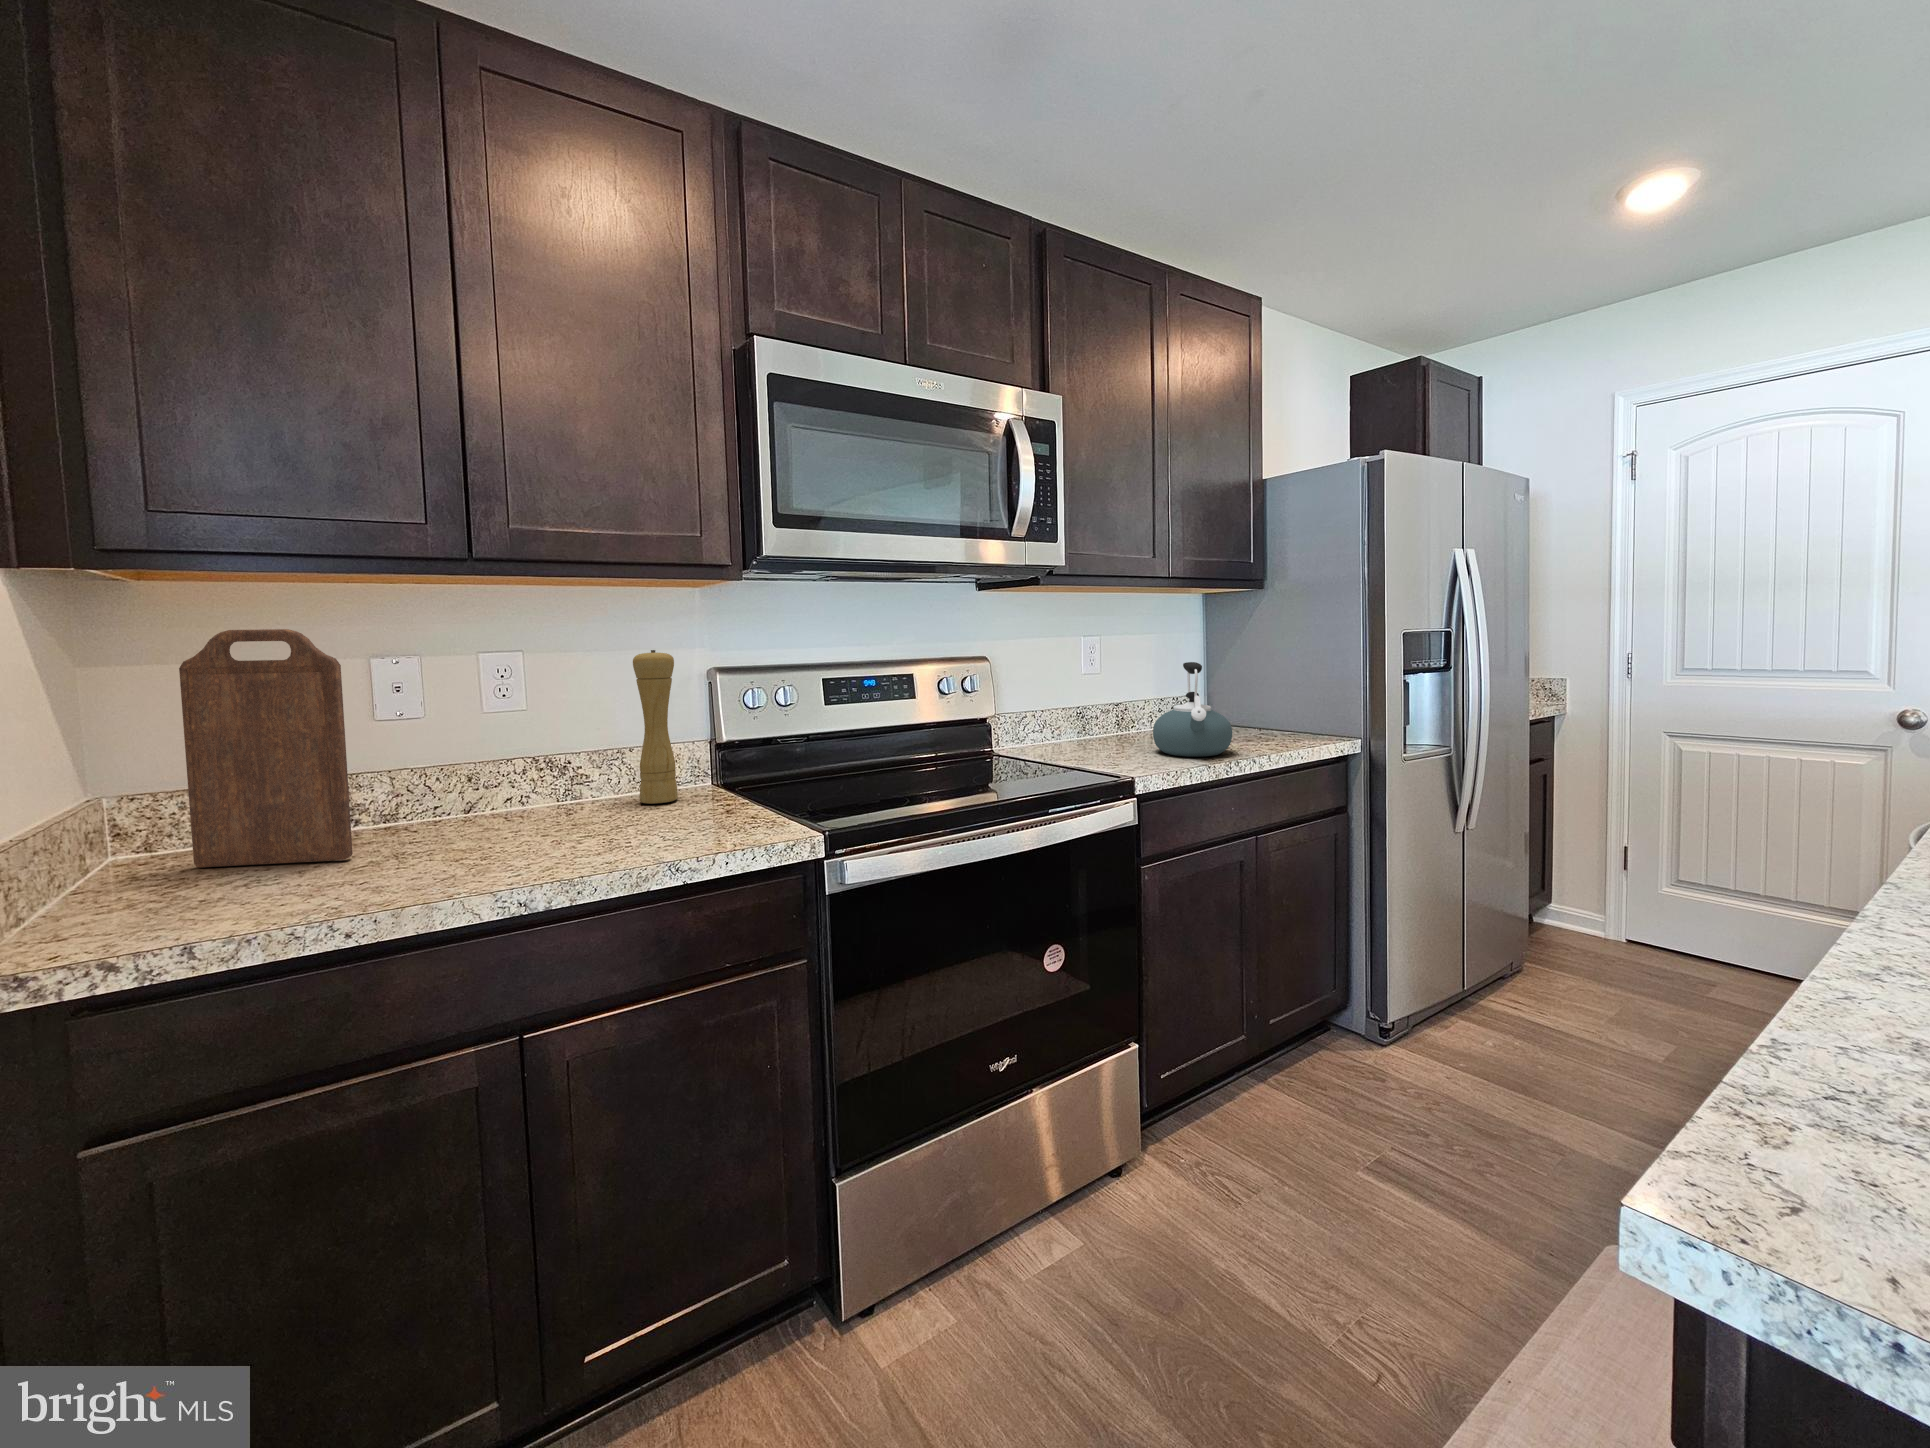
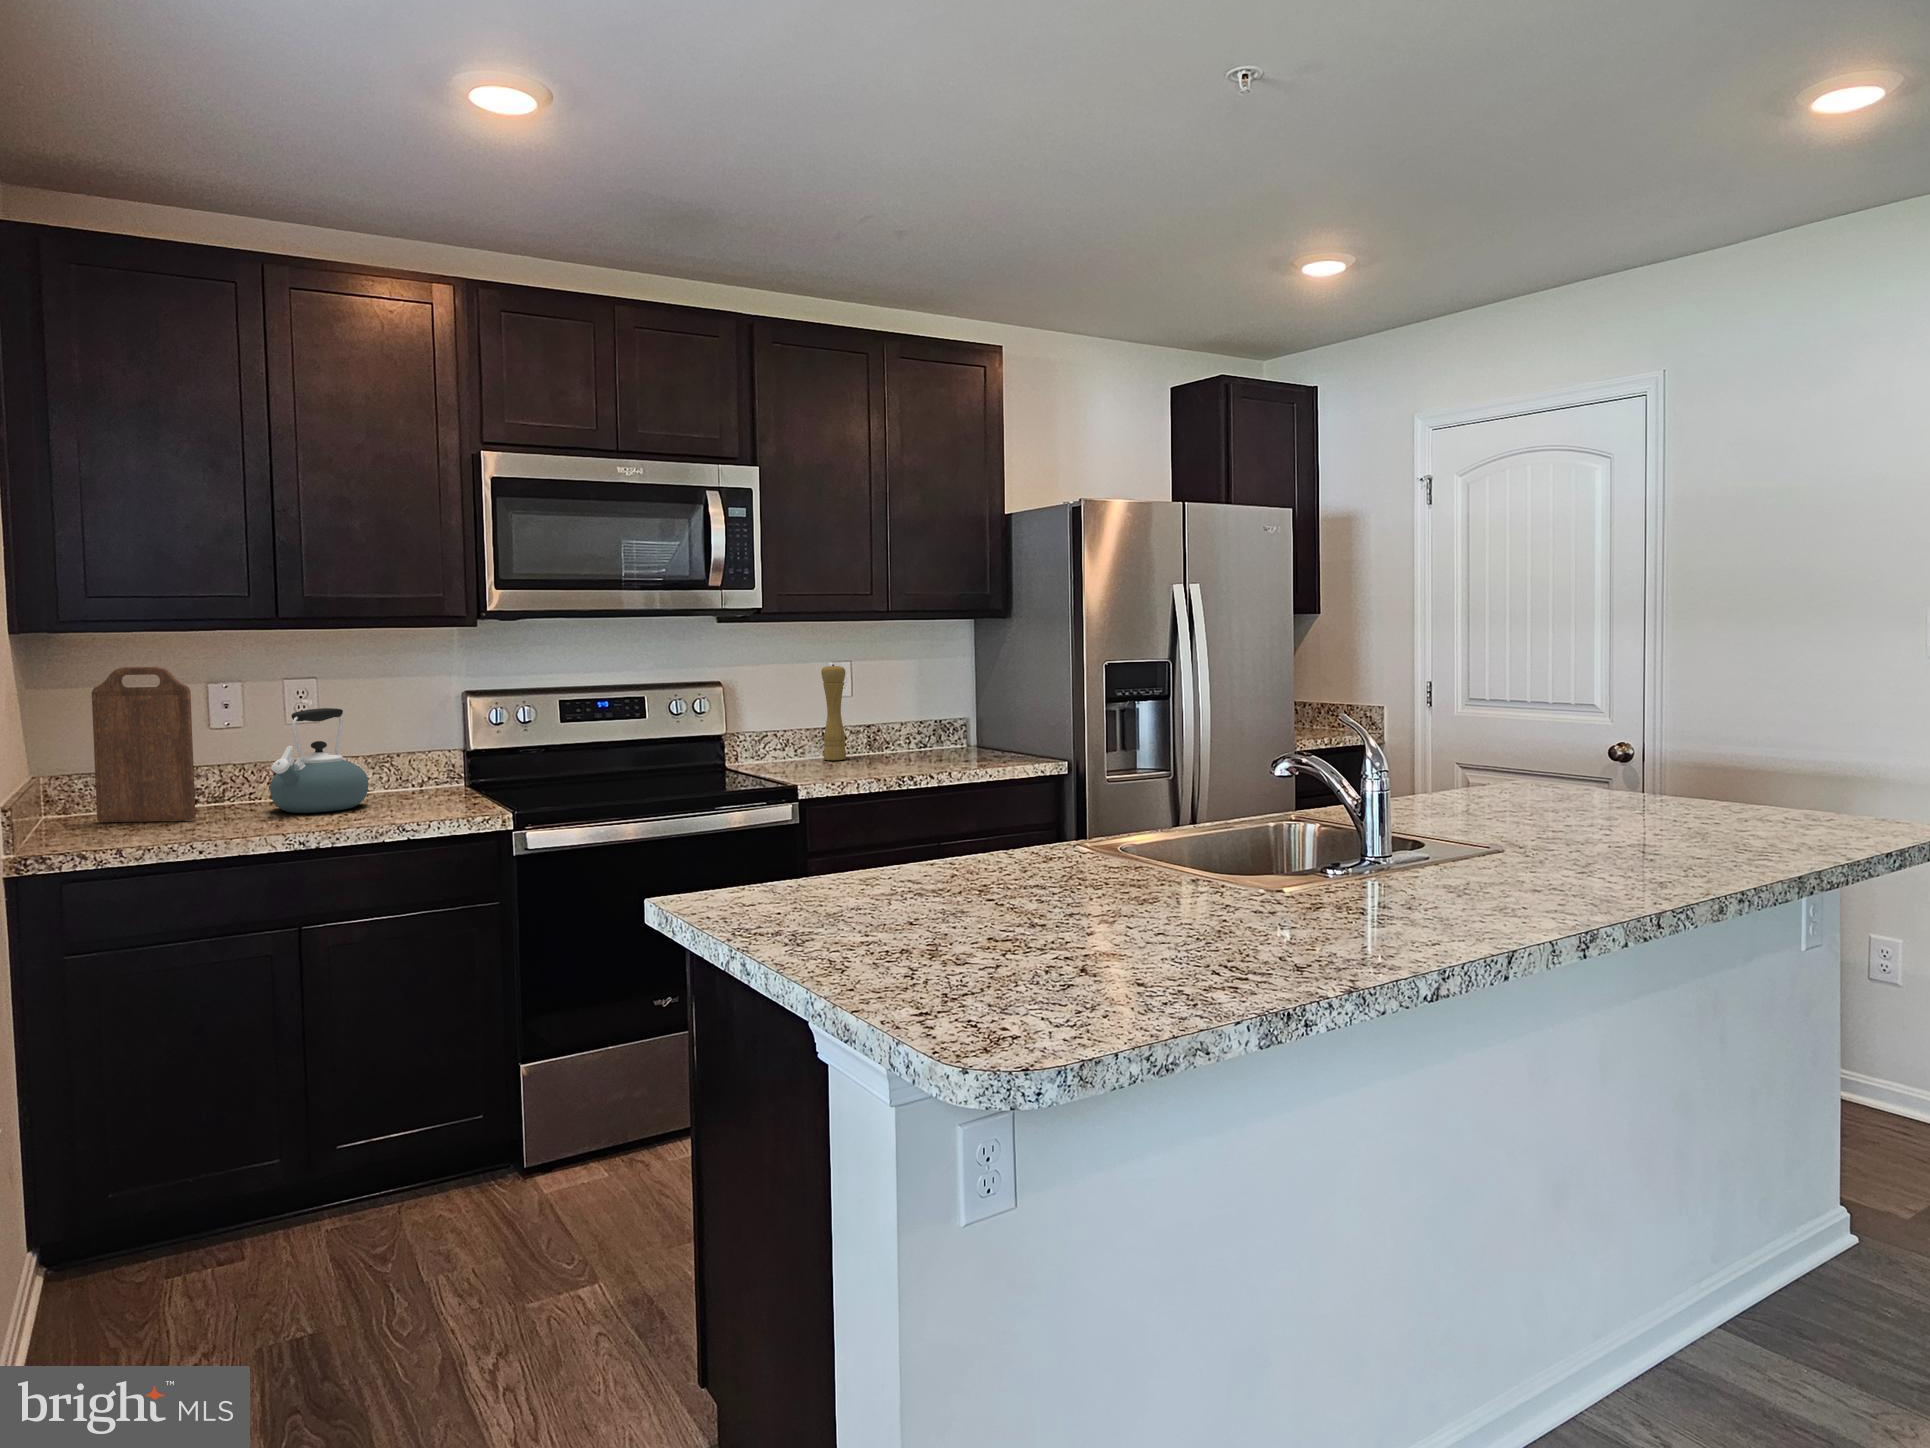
pepper mill: present [633,650,678,804] -> present [821,664,846,760]
kettle: present [1153,662,1232,757] -> present [270,708,369,813]

